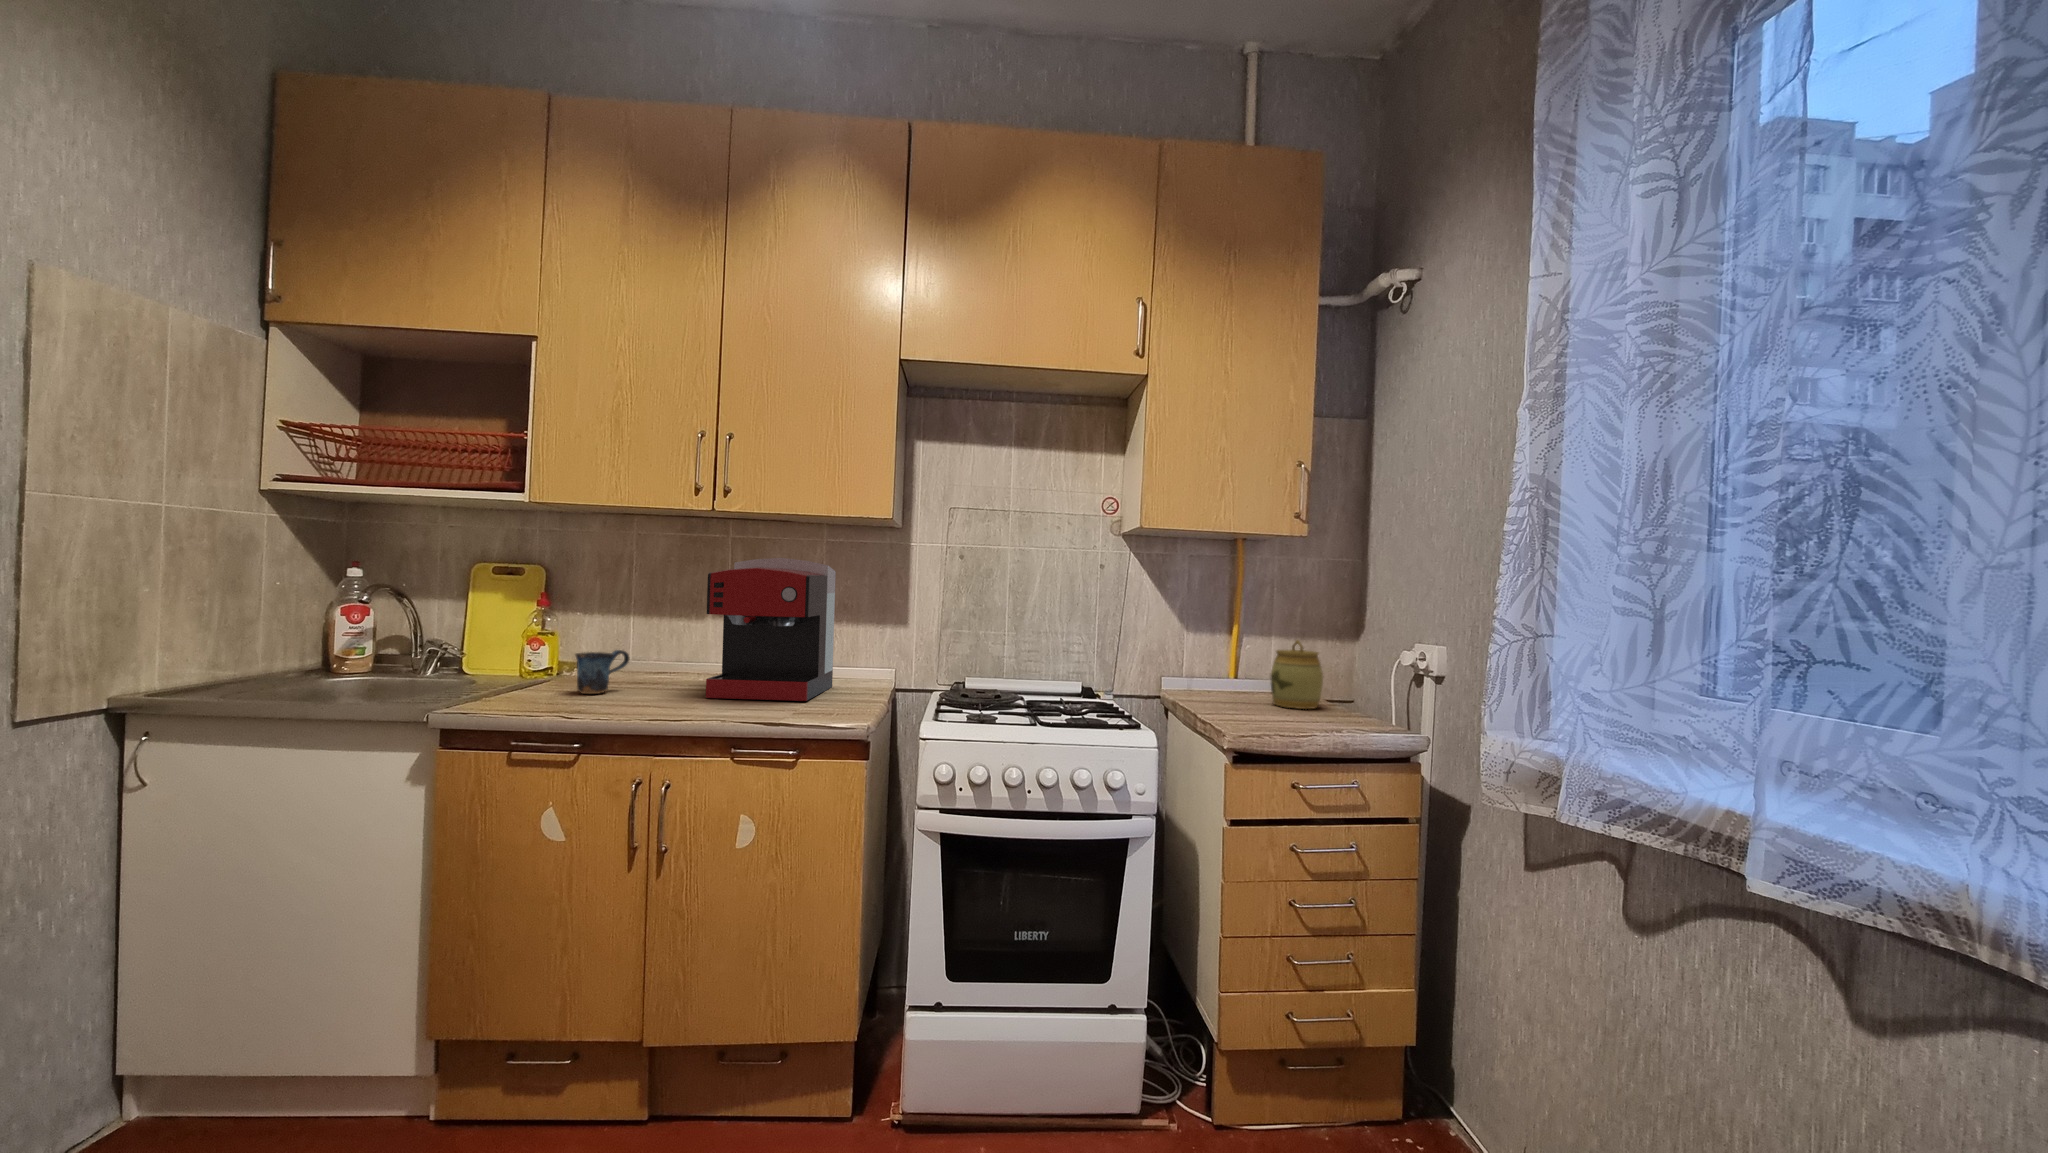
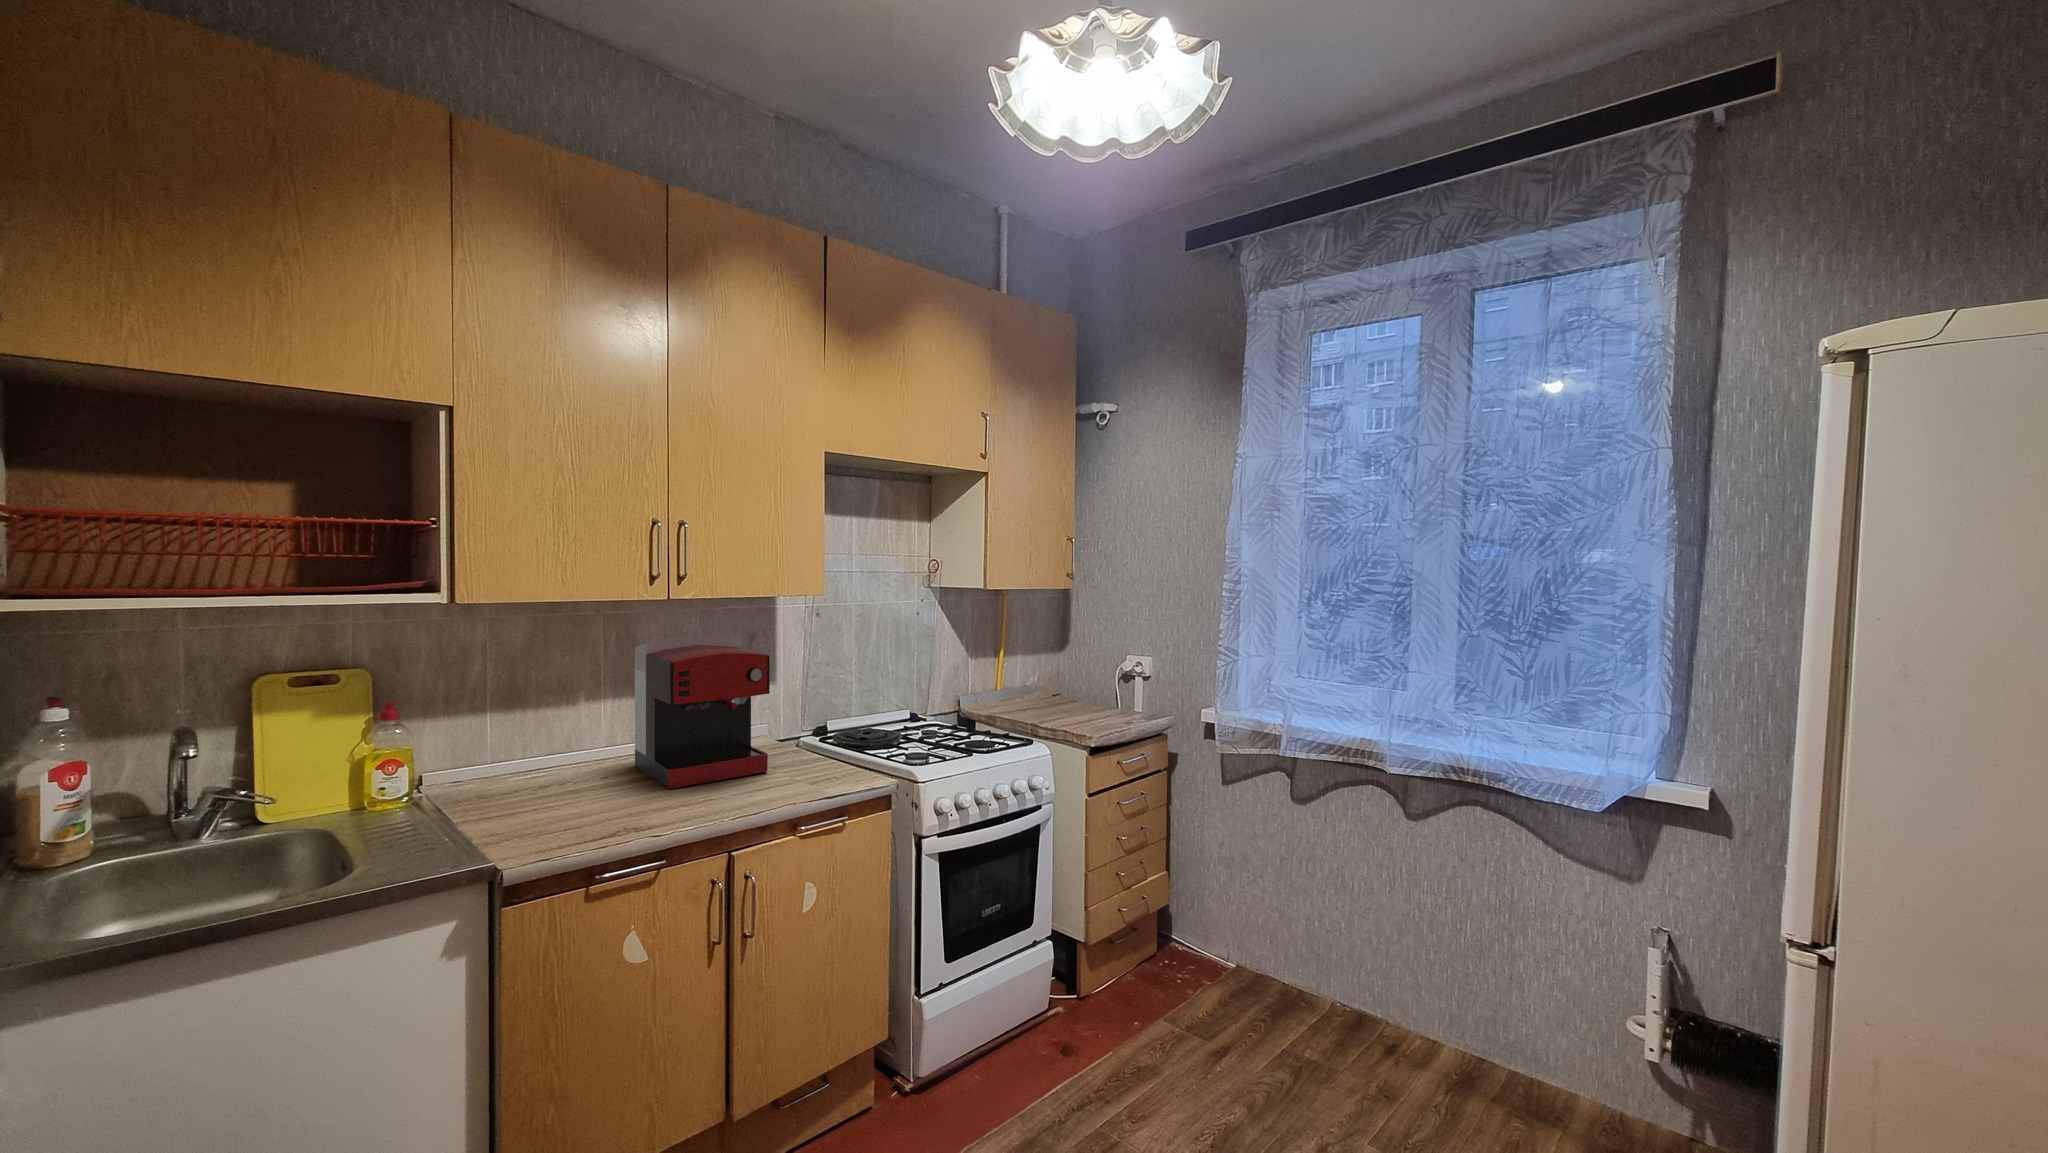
jar: present [1271,640,1323,709] -> none [1033,659,1069,708]
mug: present [575,650,629,694] -> none [510,757,559,814]

